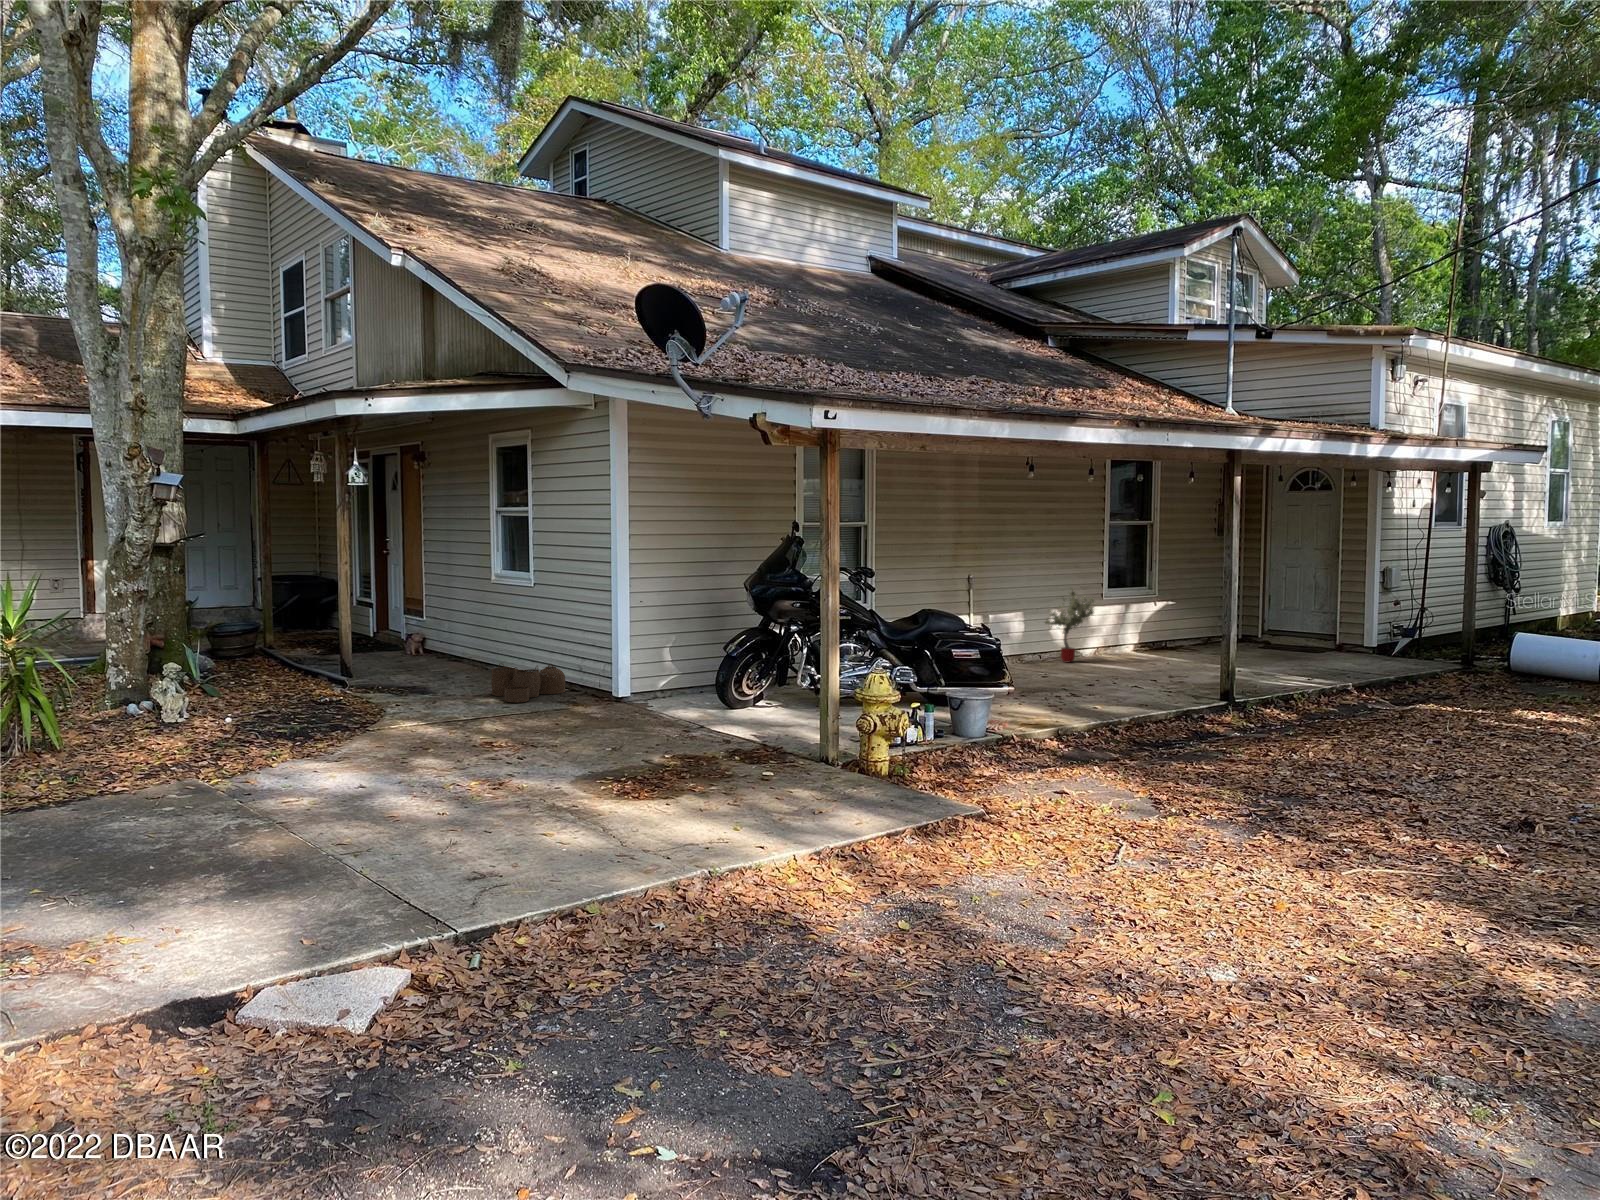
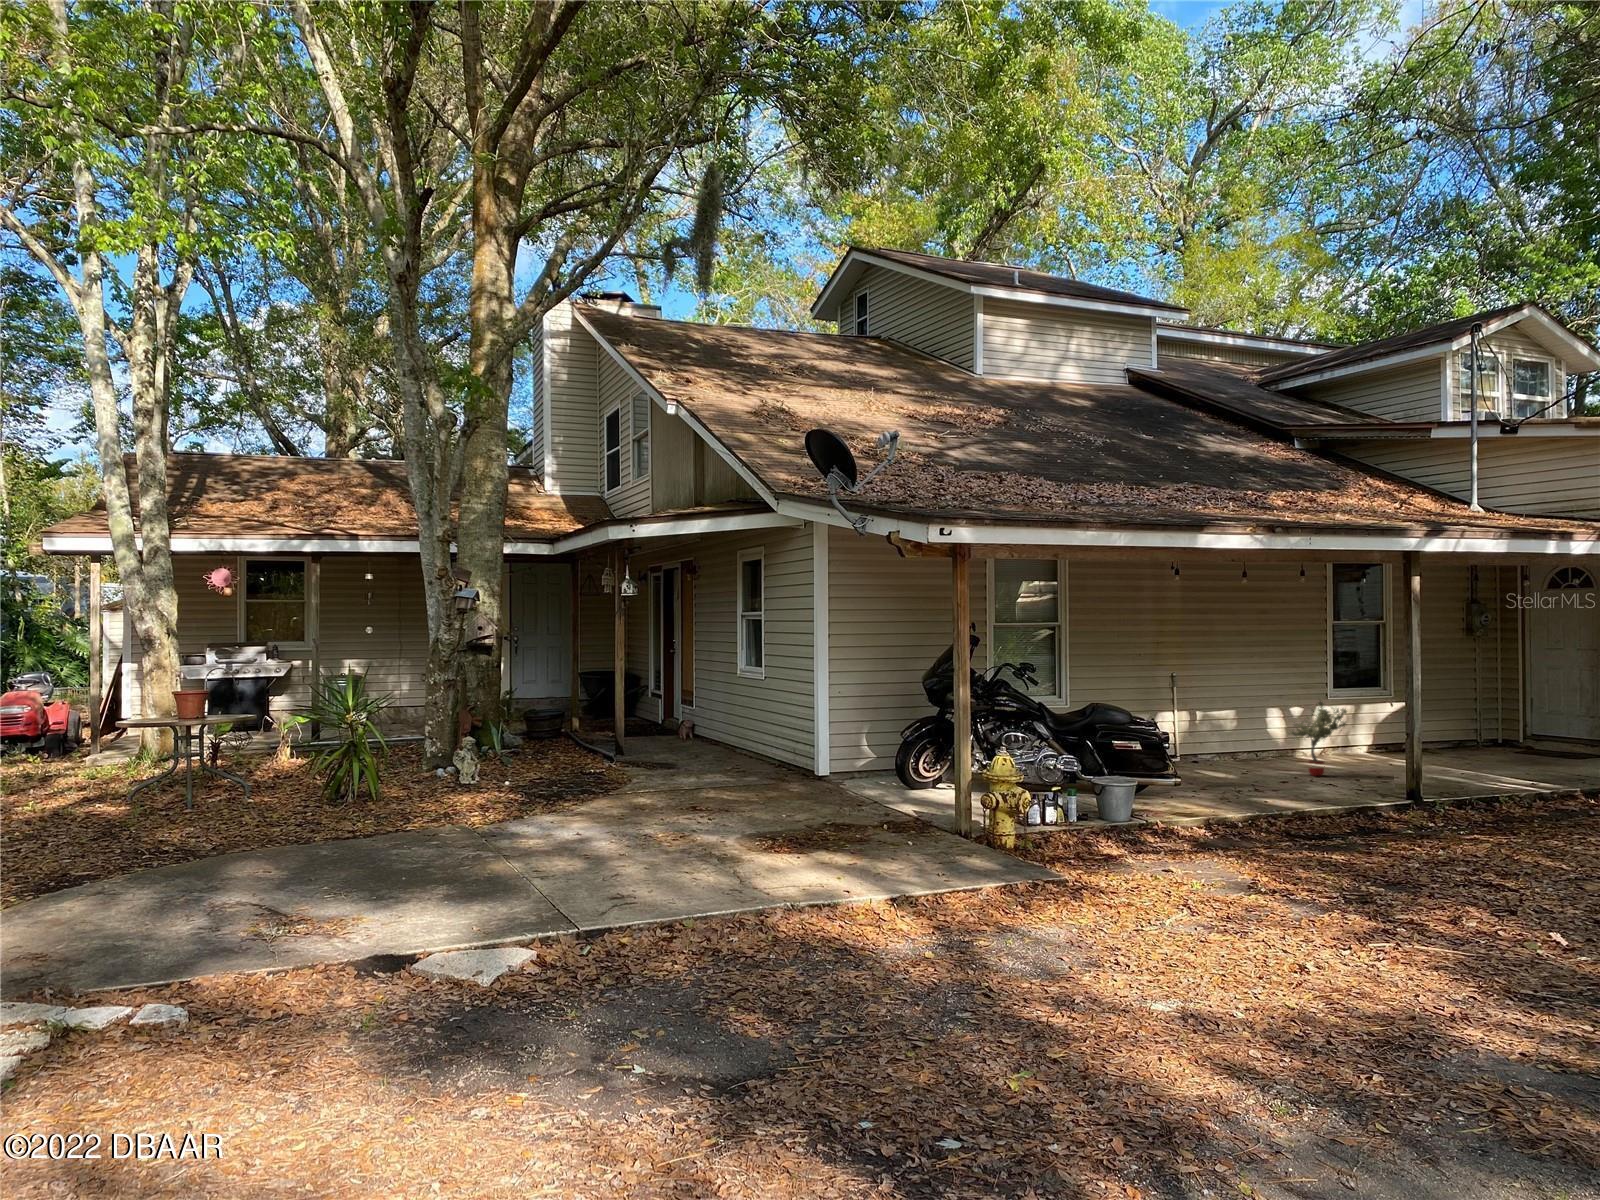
woven basket: present [491,664,565,702] -> none [724,750,788,784]

